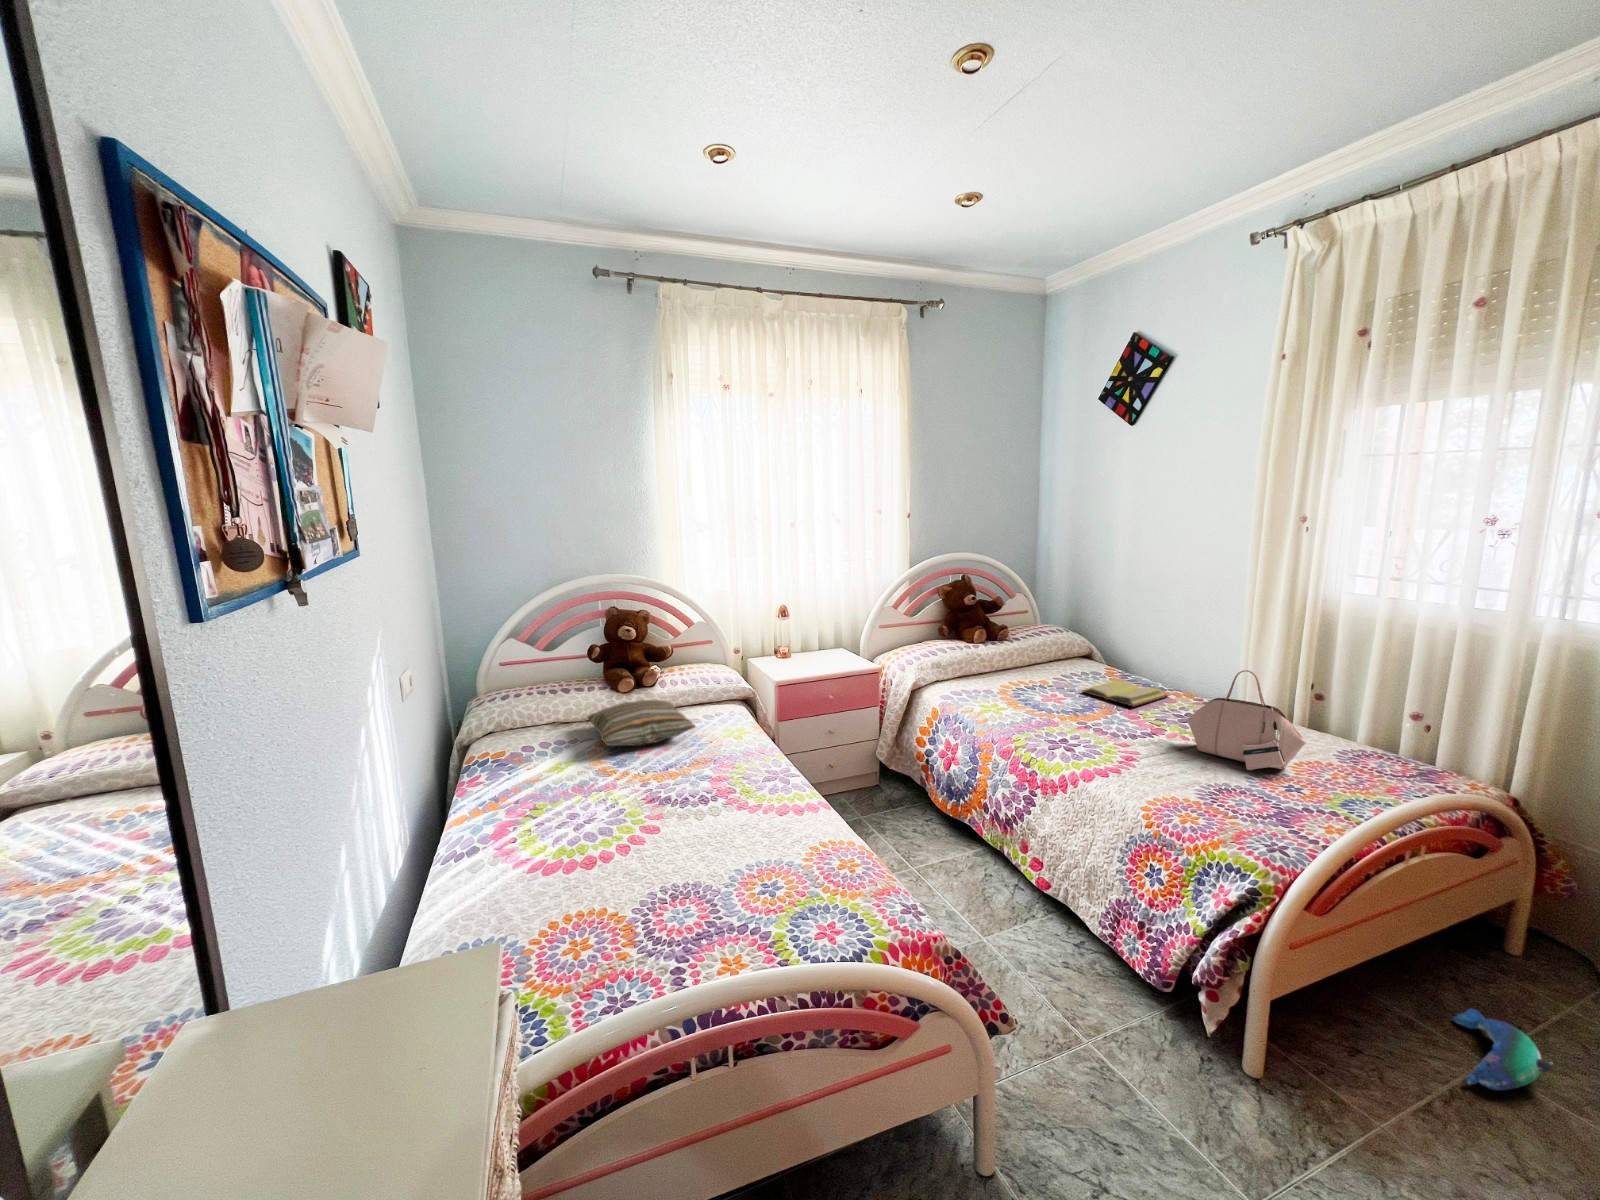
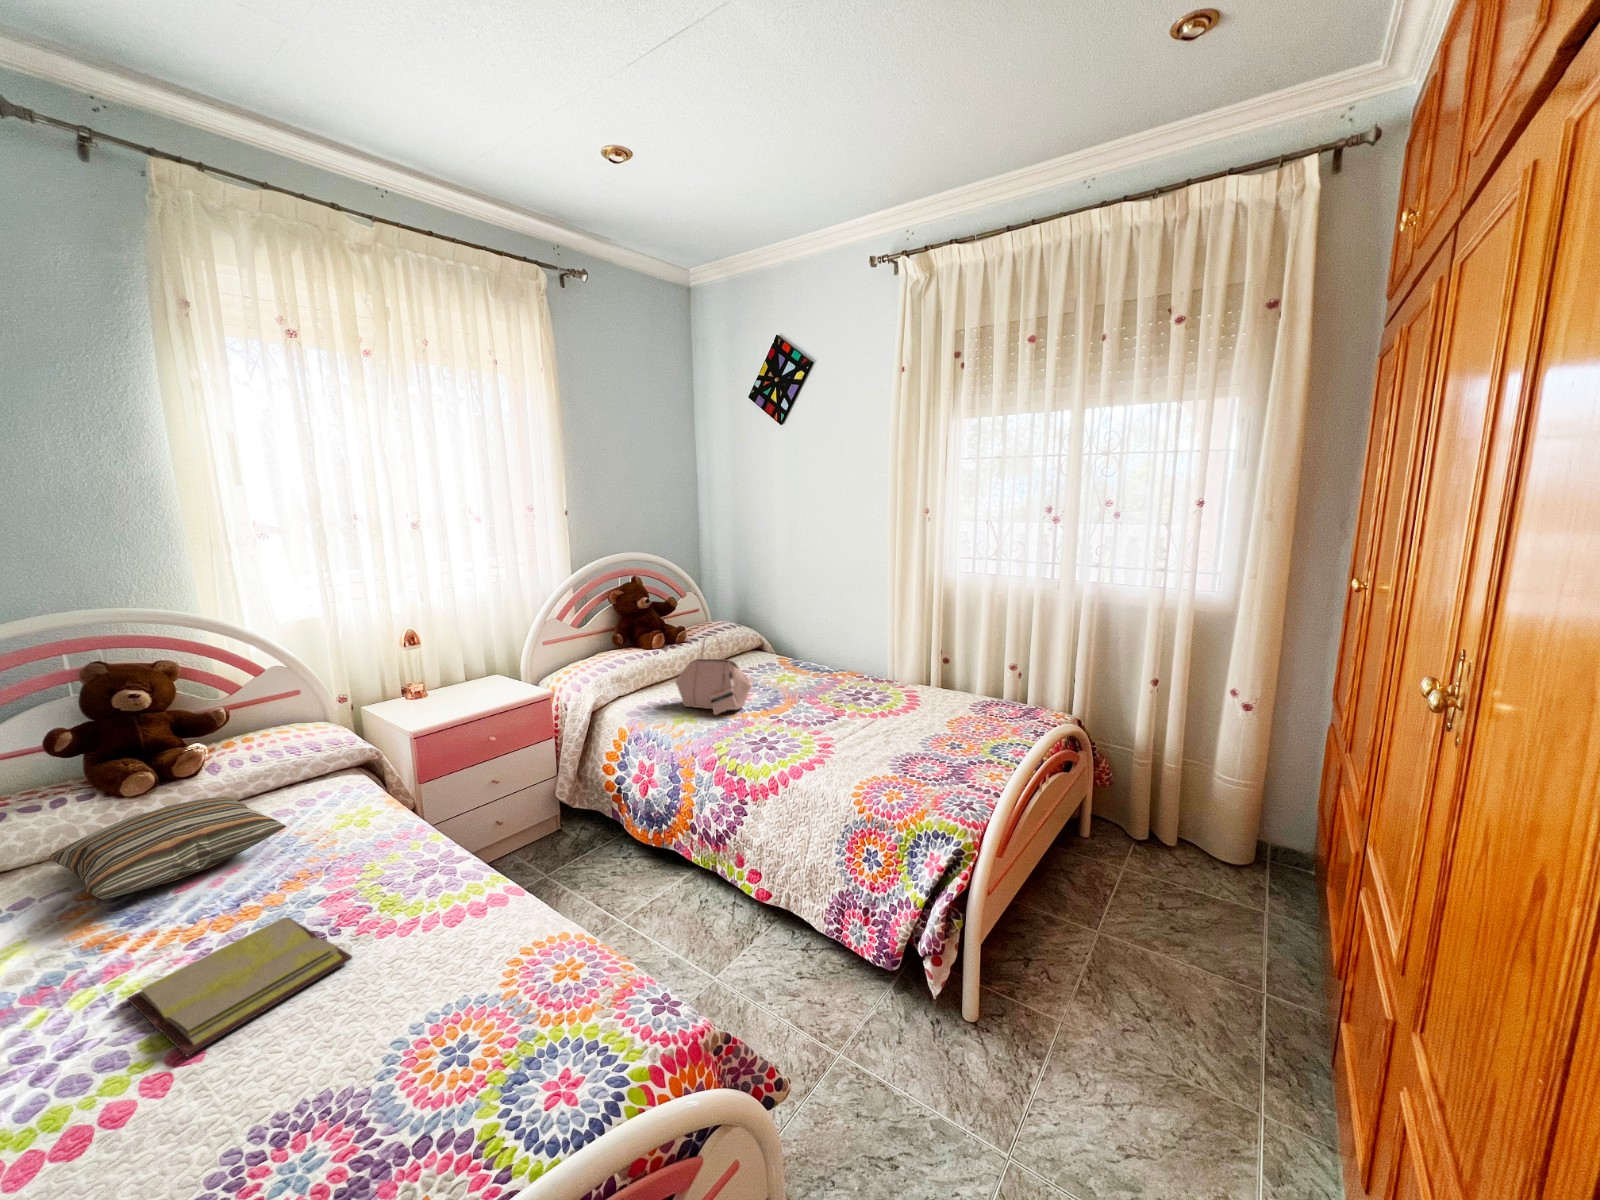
handbag: present [1187,670,1306,770] -> present [675,638,752,715]
diary: present [1082,680,1168,707] -> present [128,917,352,1056]
plush toy: present [1452,1008,1552,1090] -> none [1071,892,1135,956]

